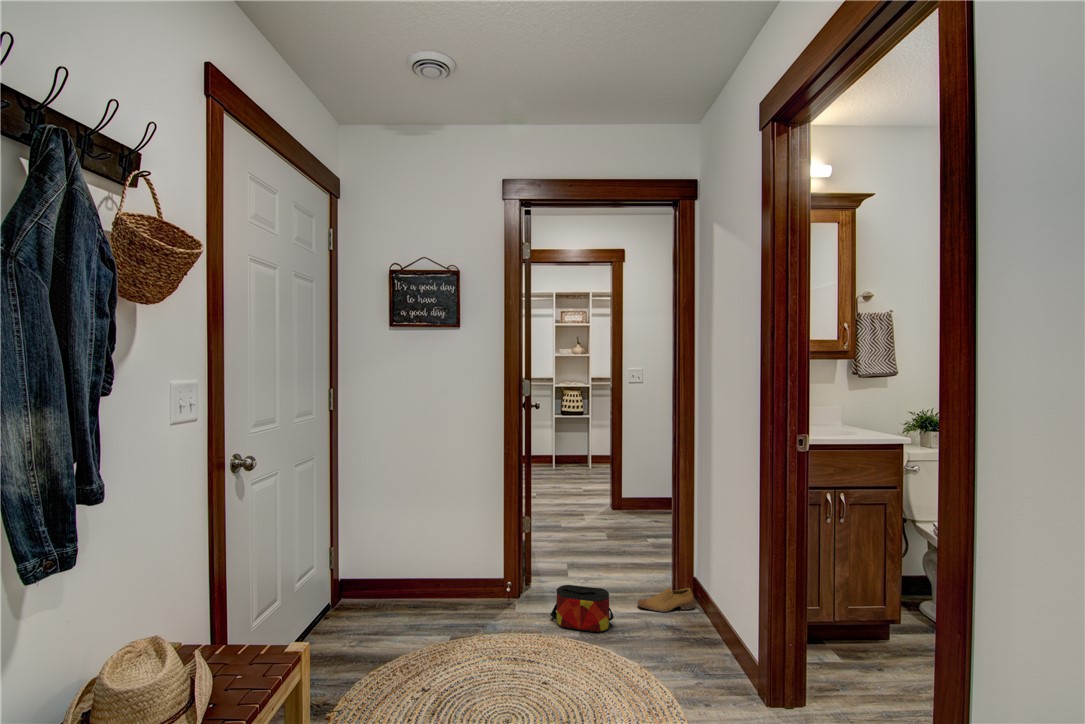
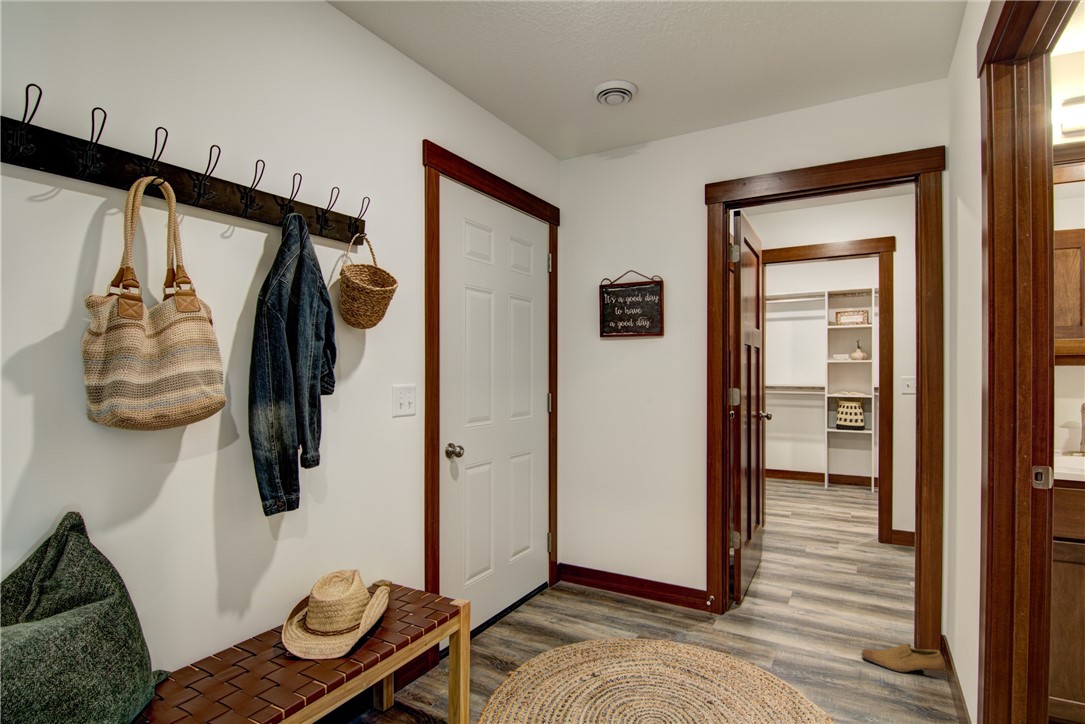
bag: present [550,585,614,633] -> none [745,611,819,672]

